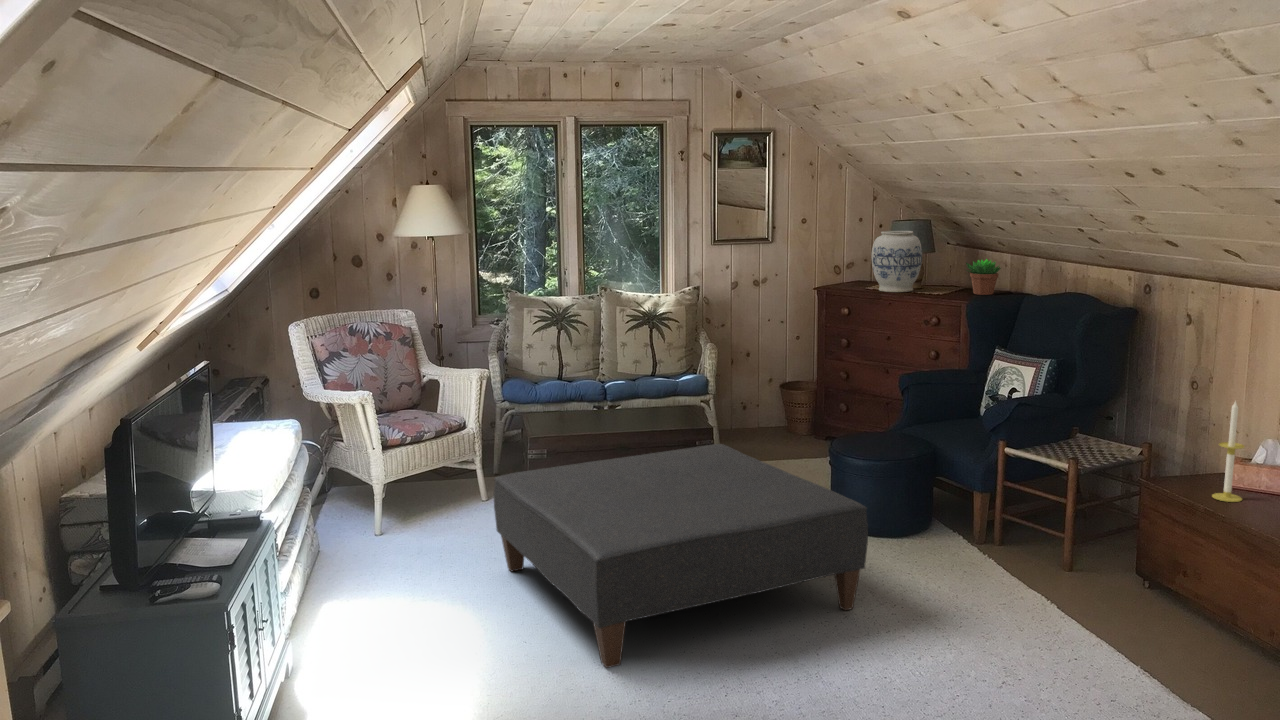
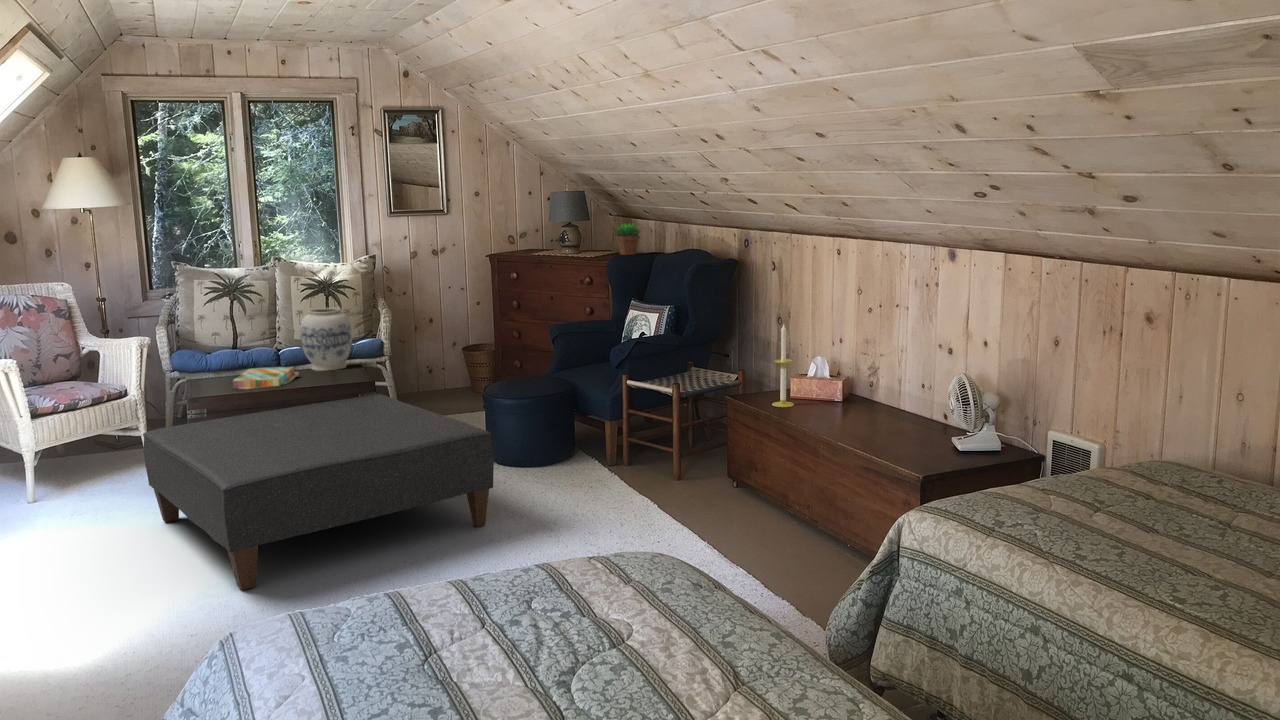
vase: present [871,231,922,292] -> present [300,308,352,371]
board game: none [571,406,631,433] -> present [233,367,299,389]

